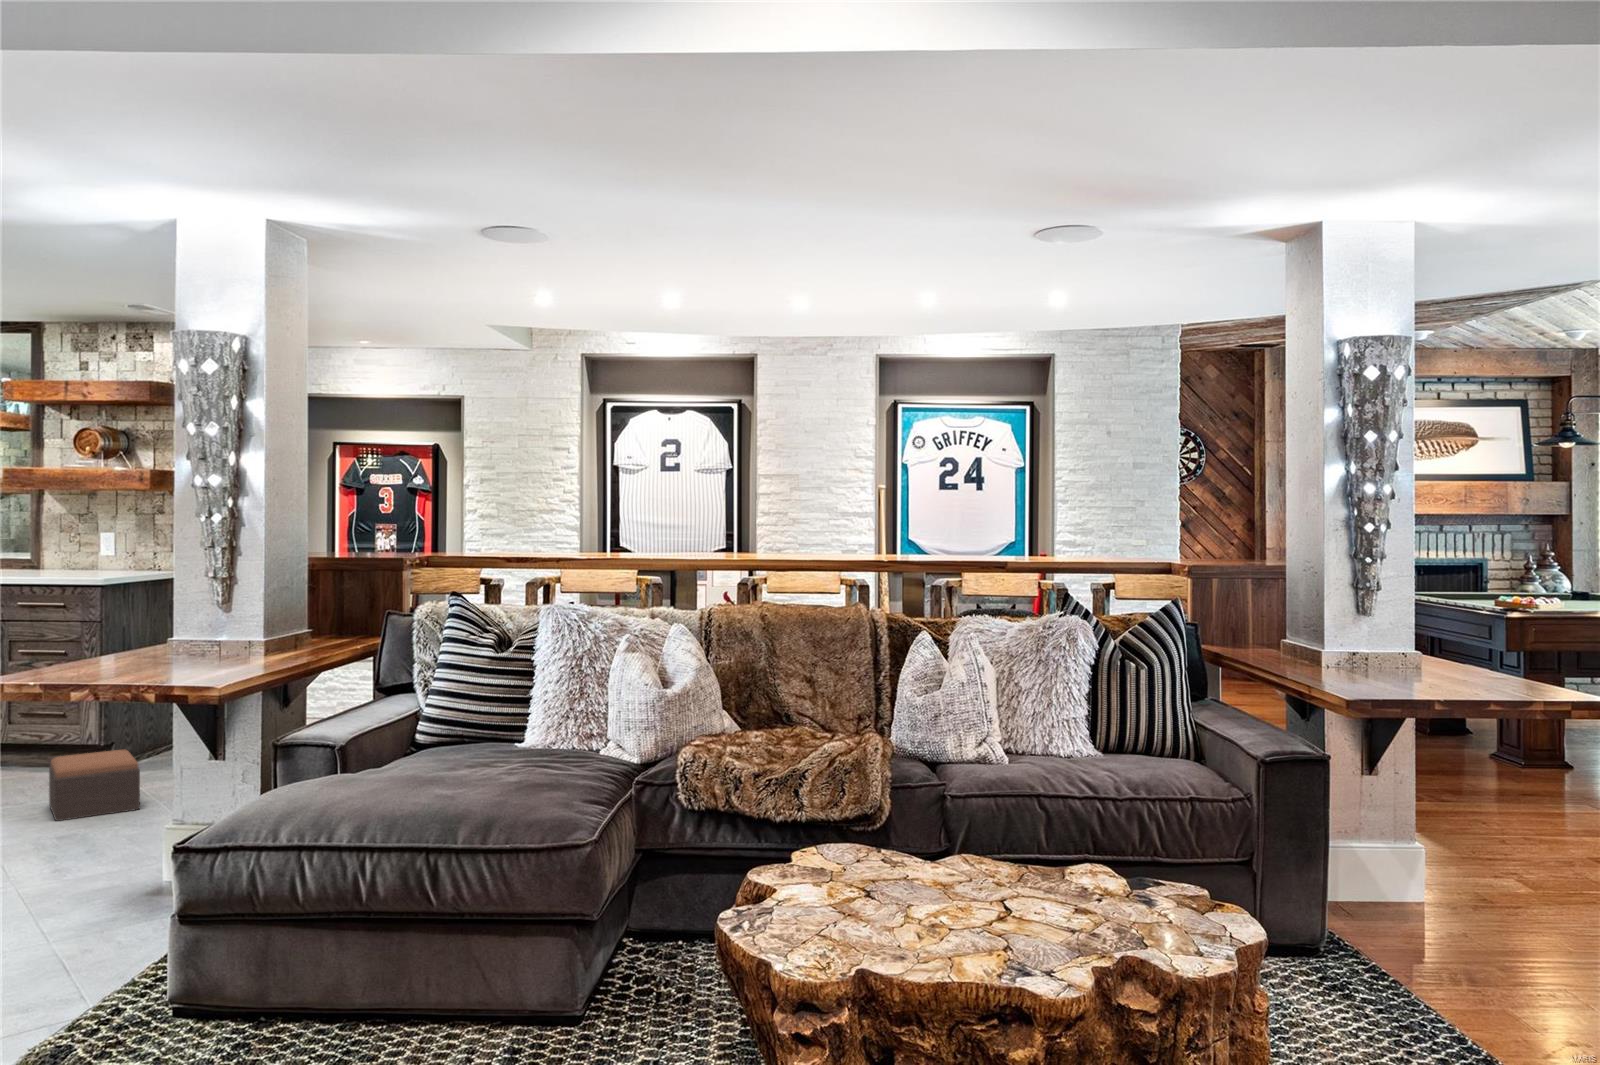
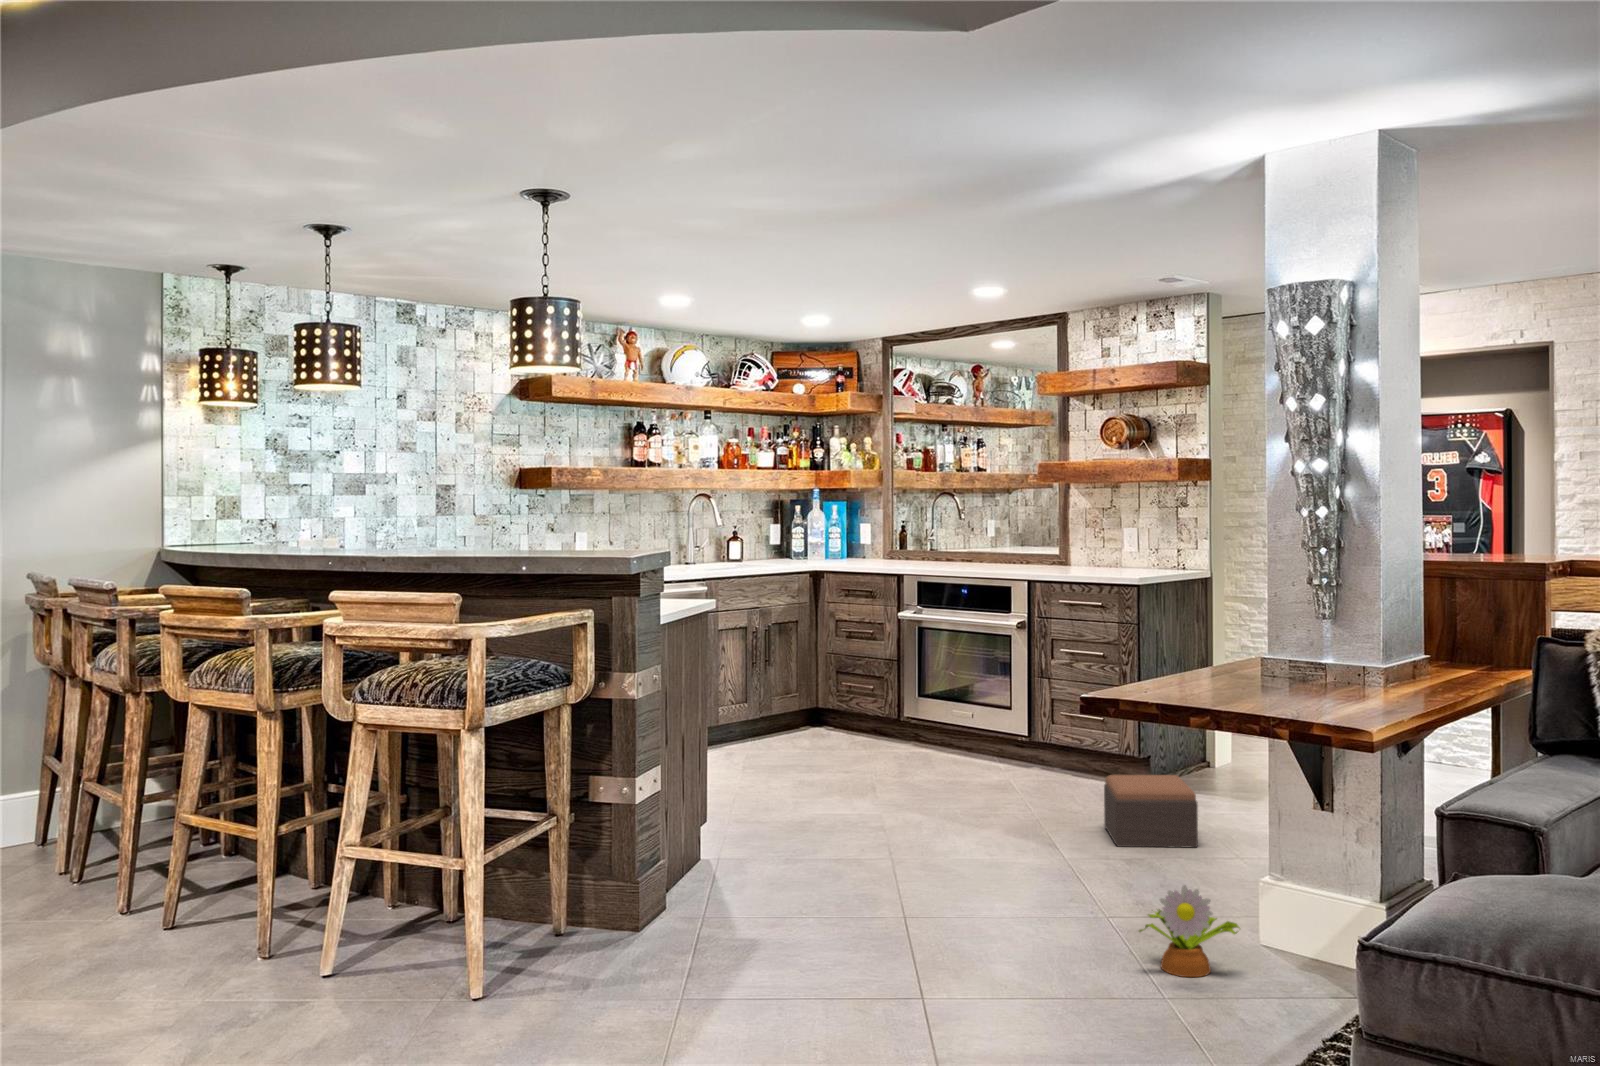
decorative plant: none [33,835,137,916] -> present [1139,885,1239,977]

